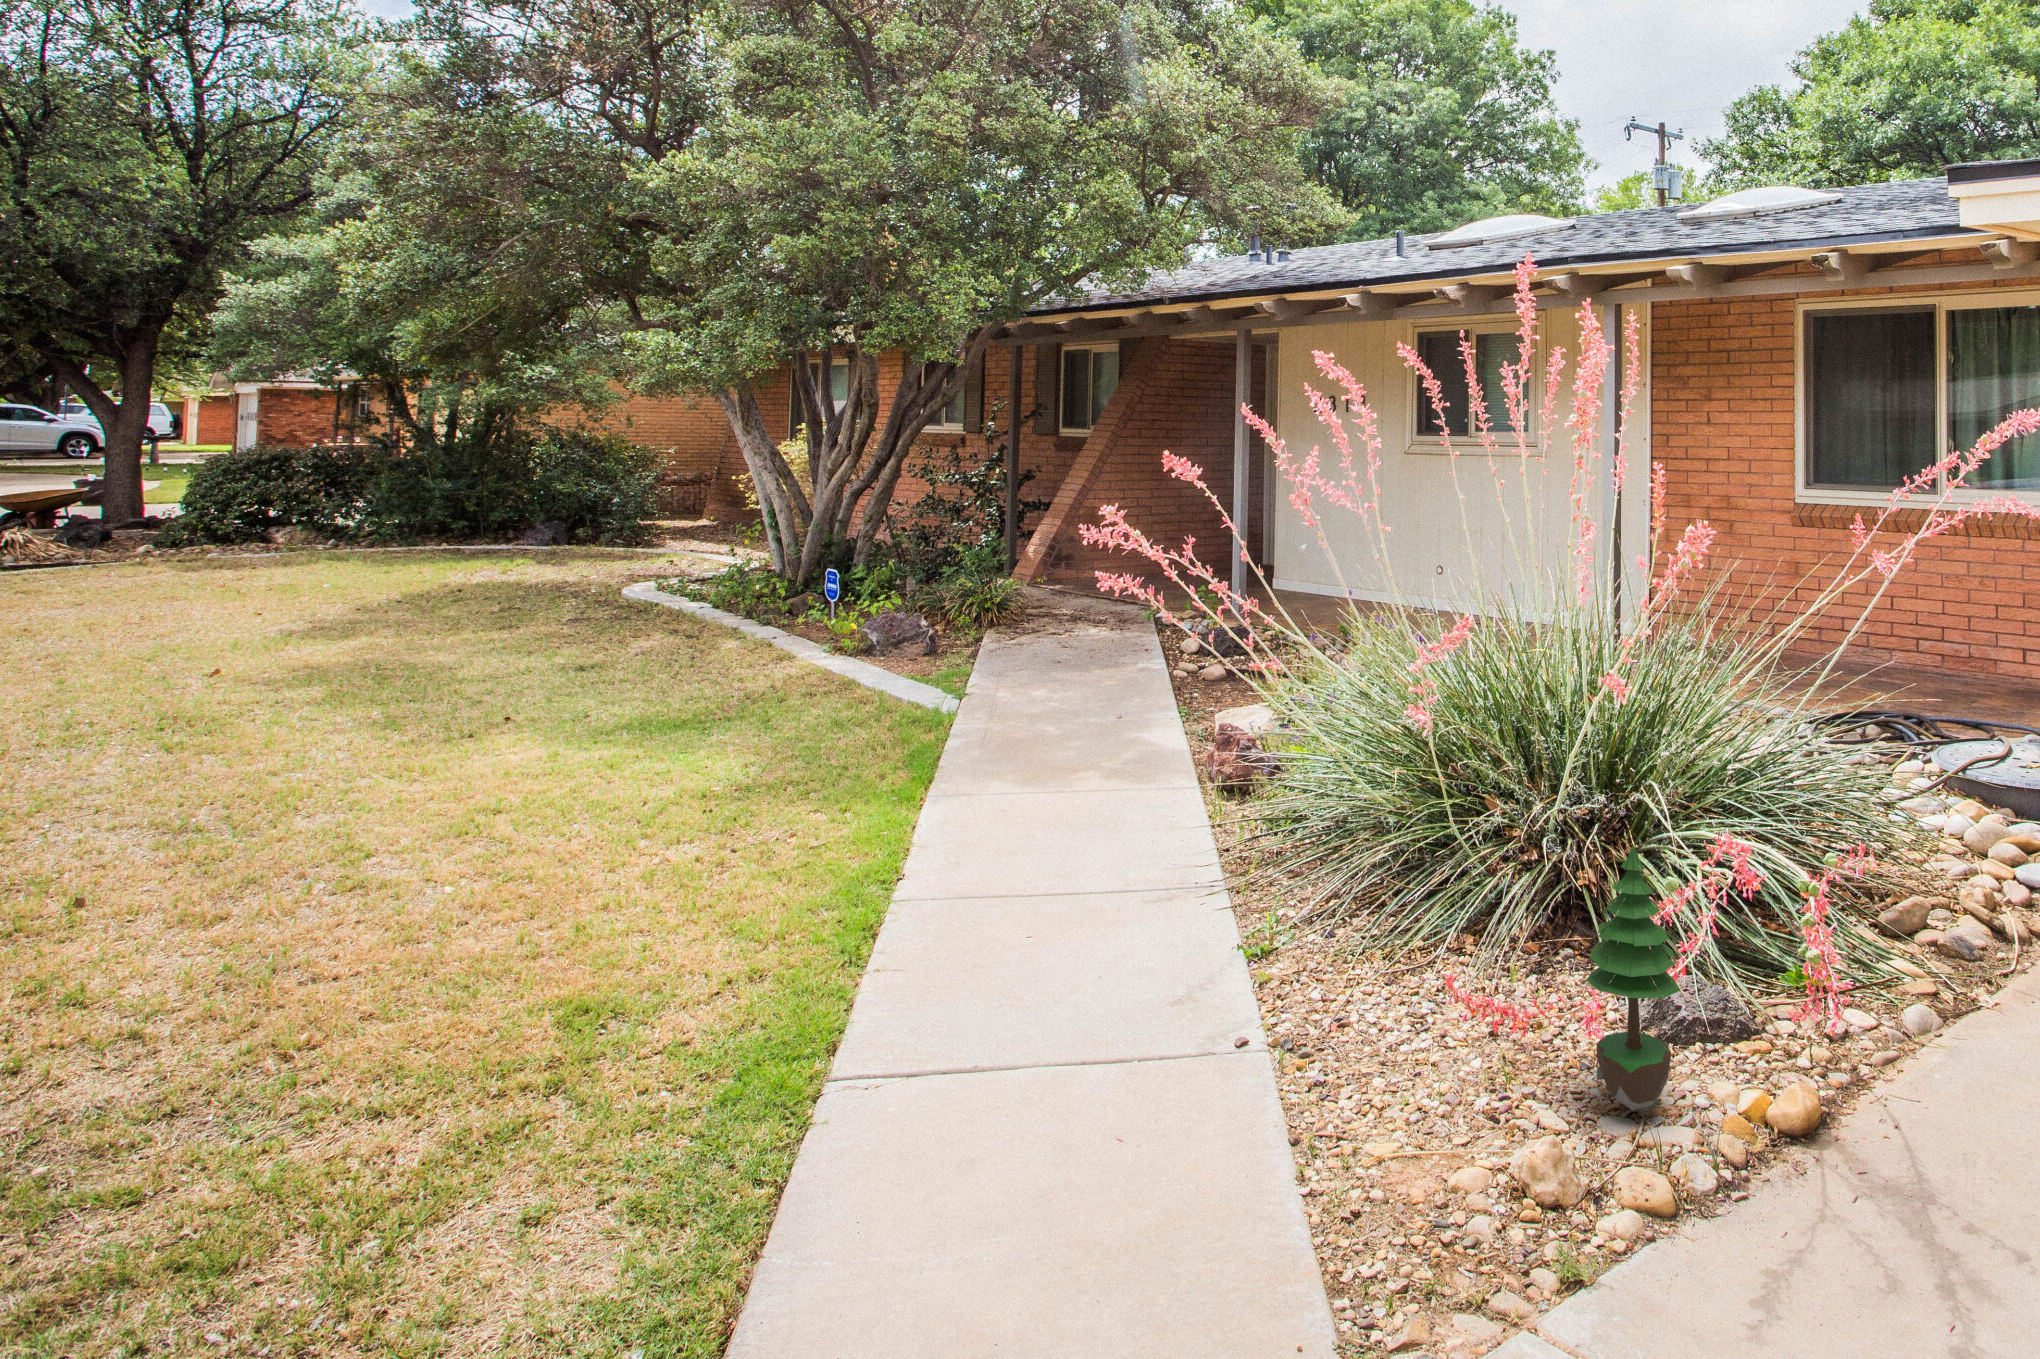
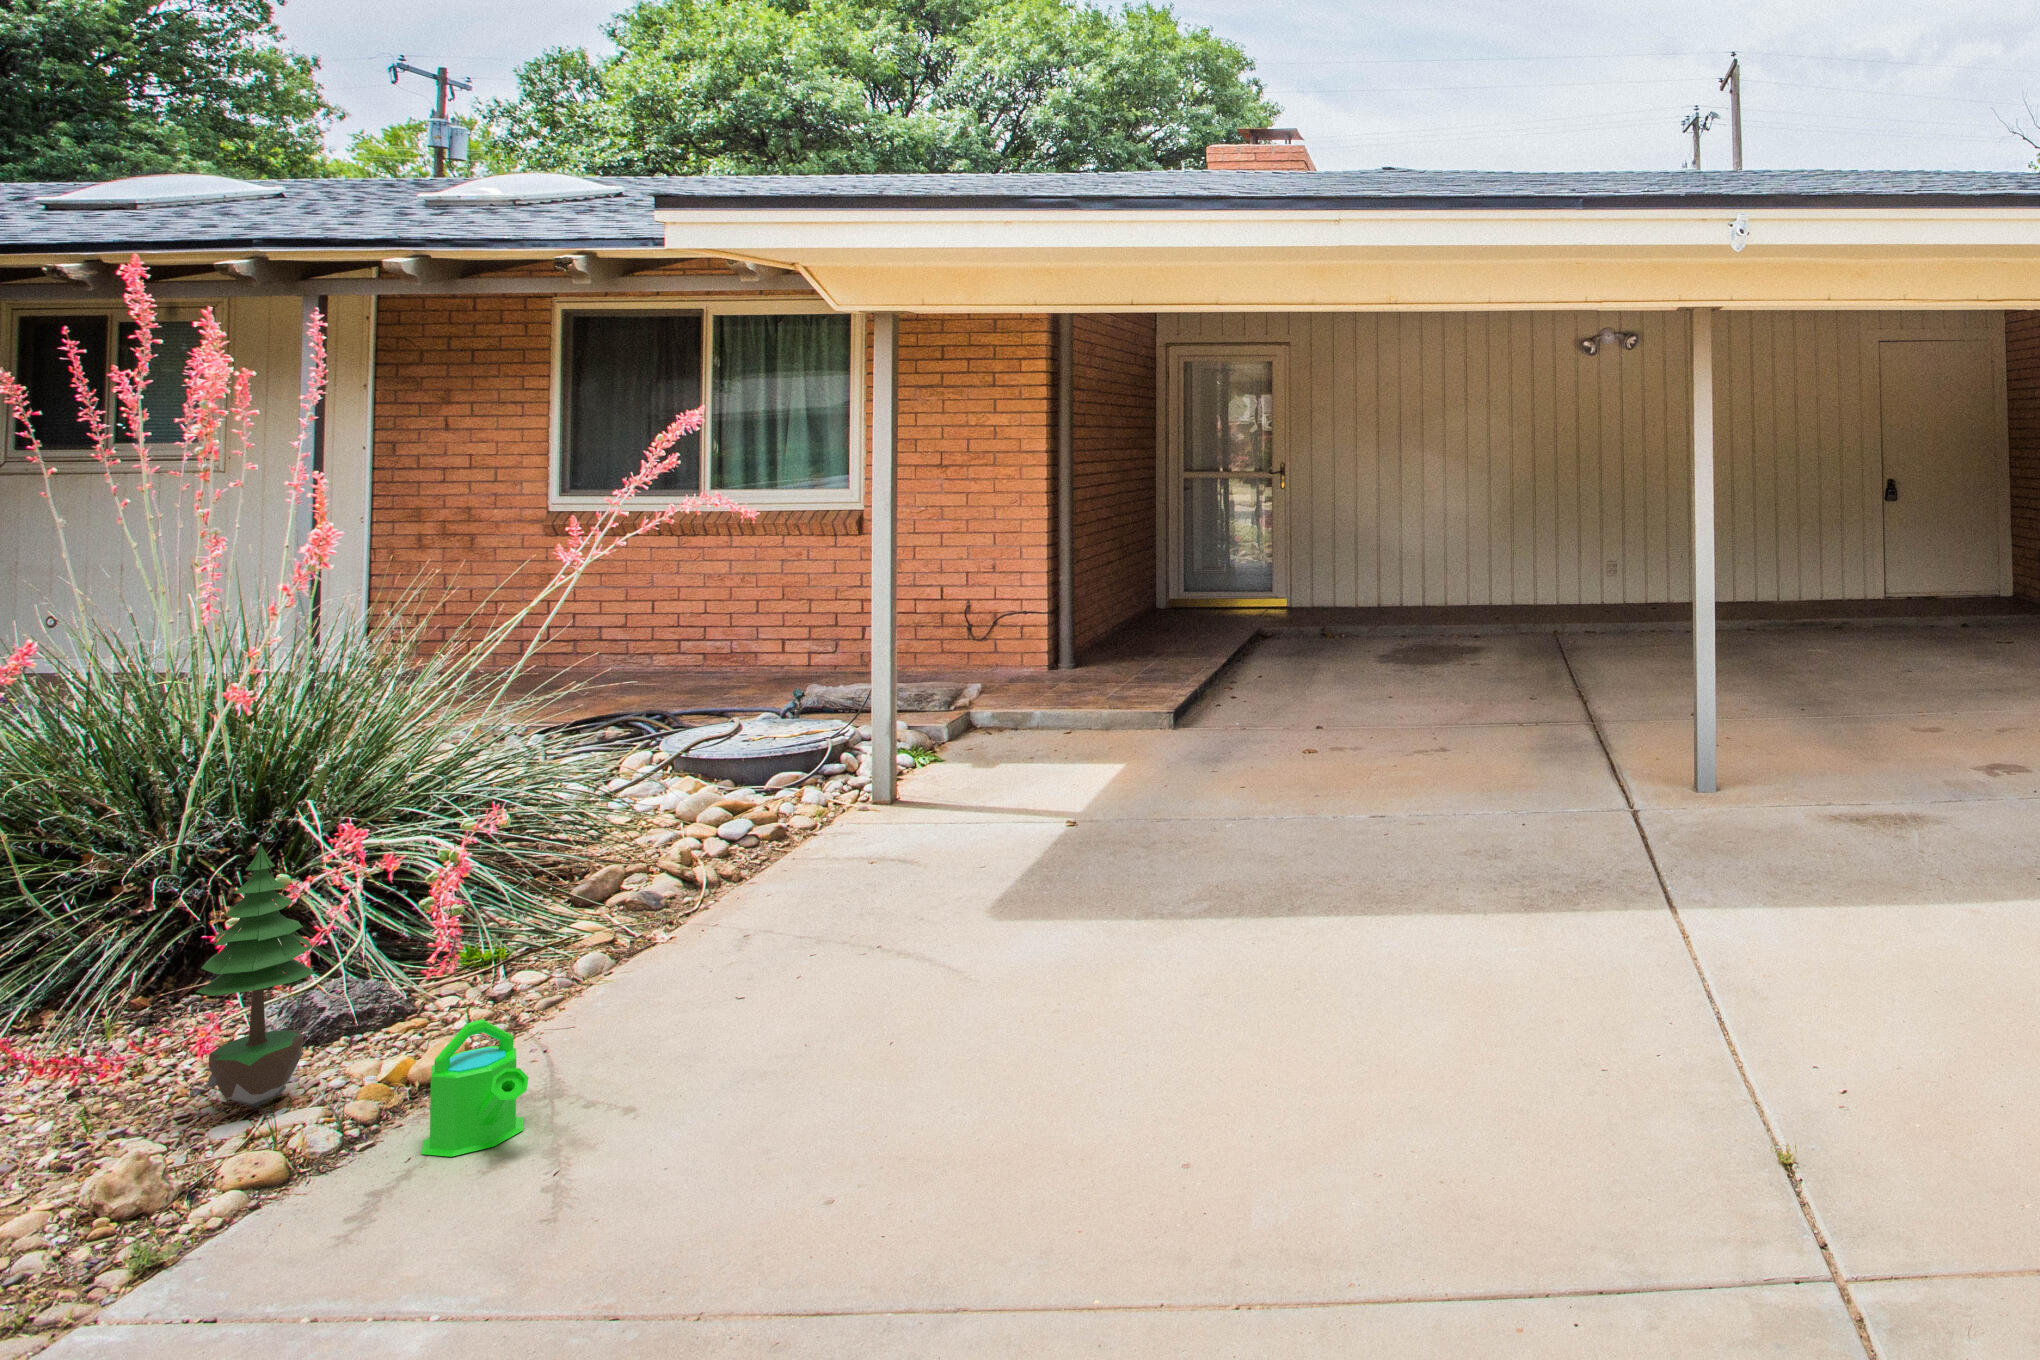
watering can: none [1795,1128,1912,1299] -> present [422,1019,528,1157]

